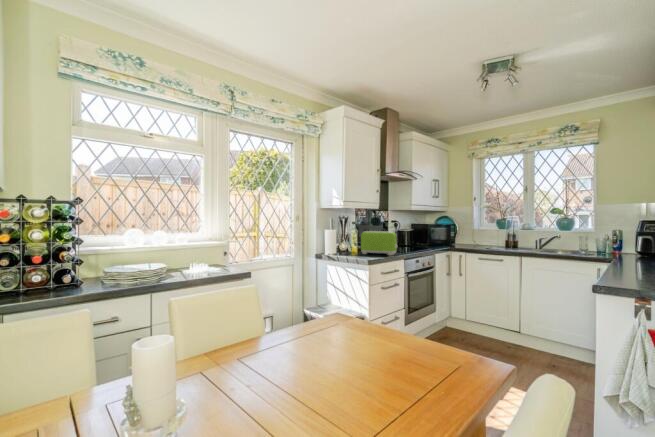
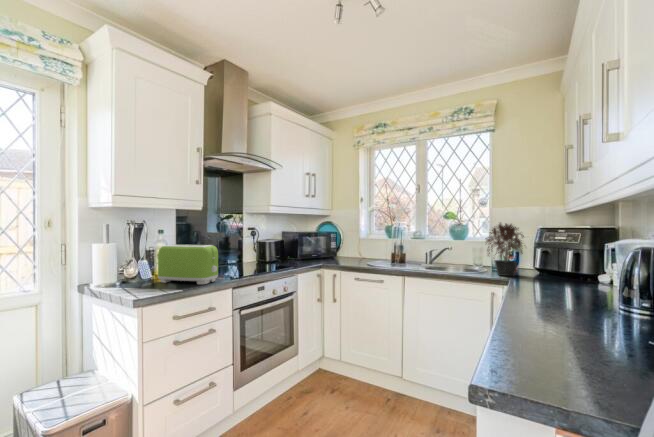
potted plant: none [590,216,631,257] -> present [485,223,524,276]

